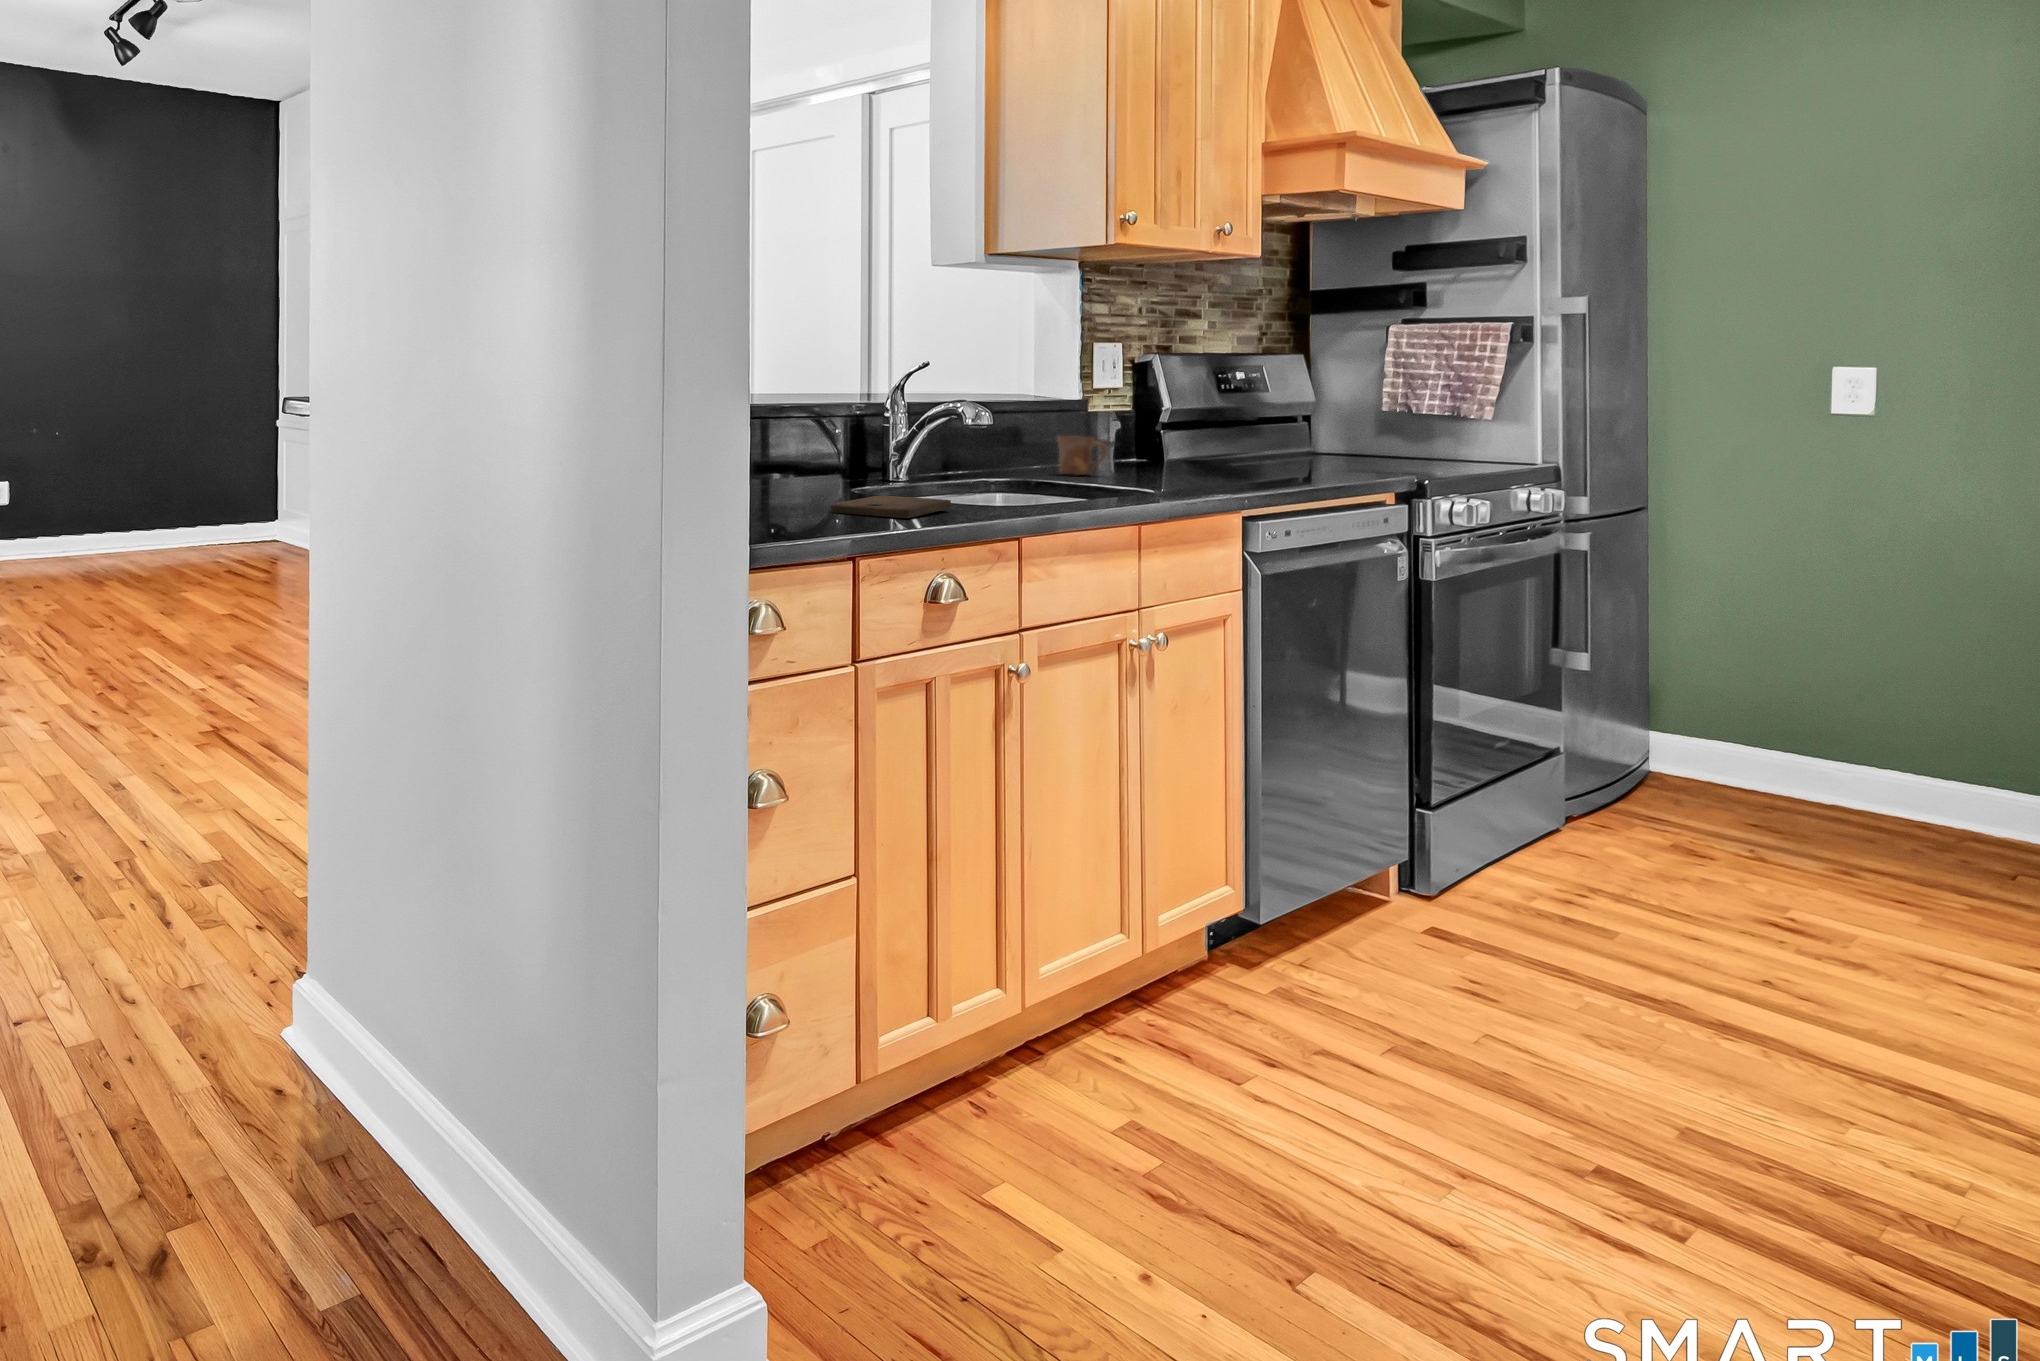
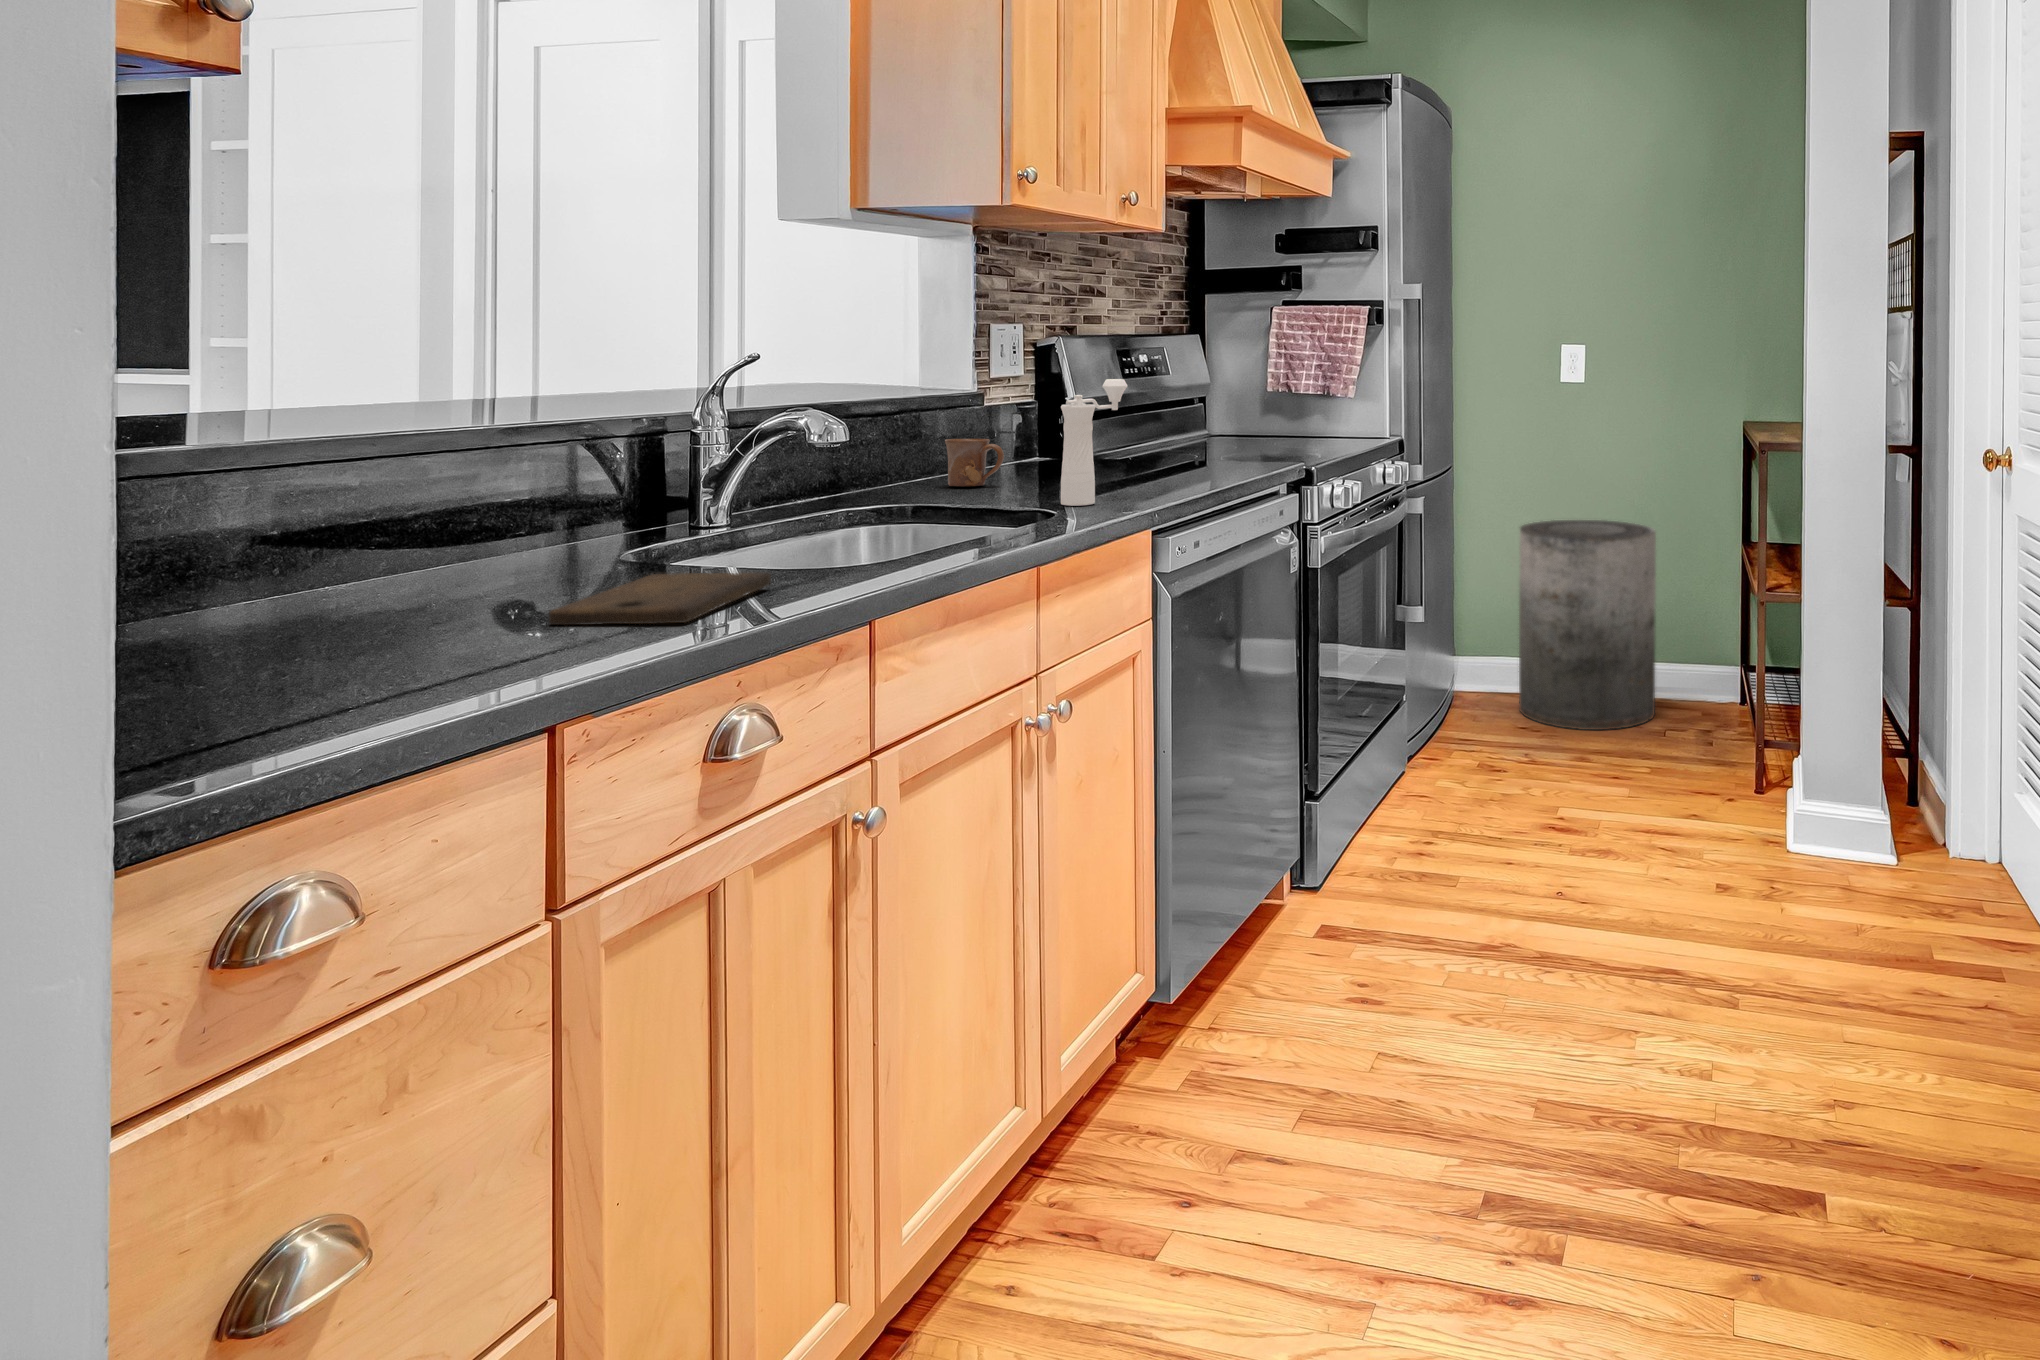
pepper mill: none [1159,386,1222,490] -> present [1061,379,1127,506]
trash can: none [1745,582,1992,852] -> present [1519,520,1656,730]

